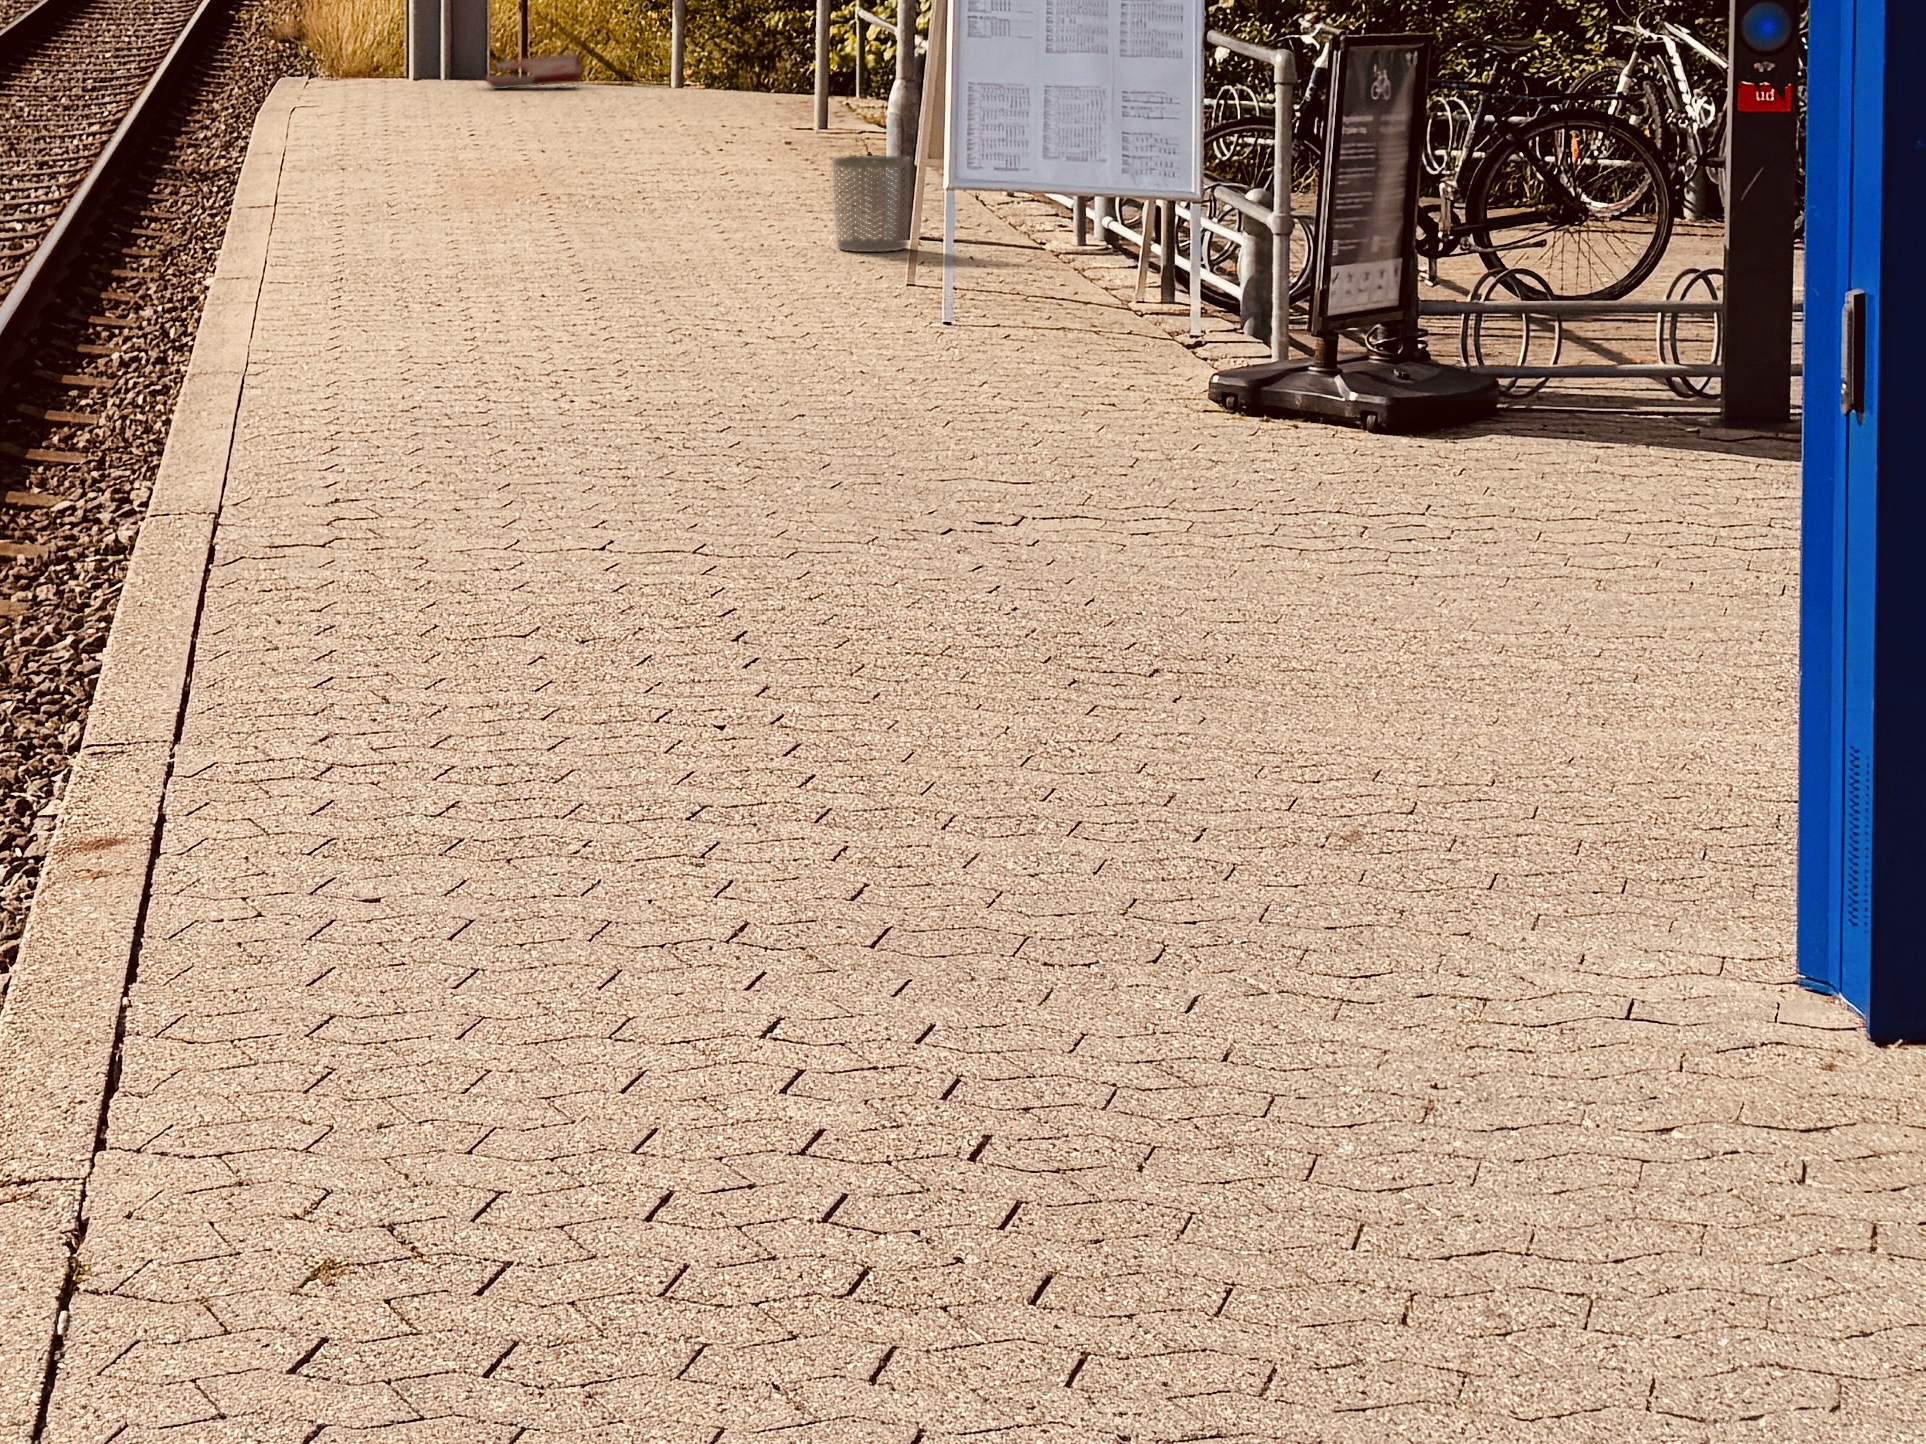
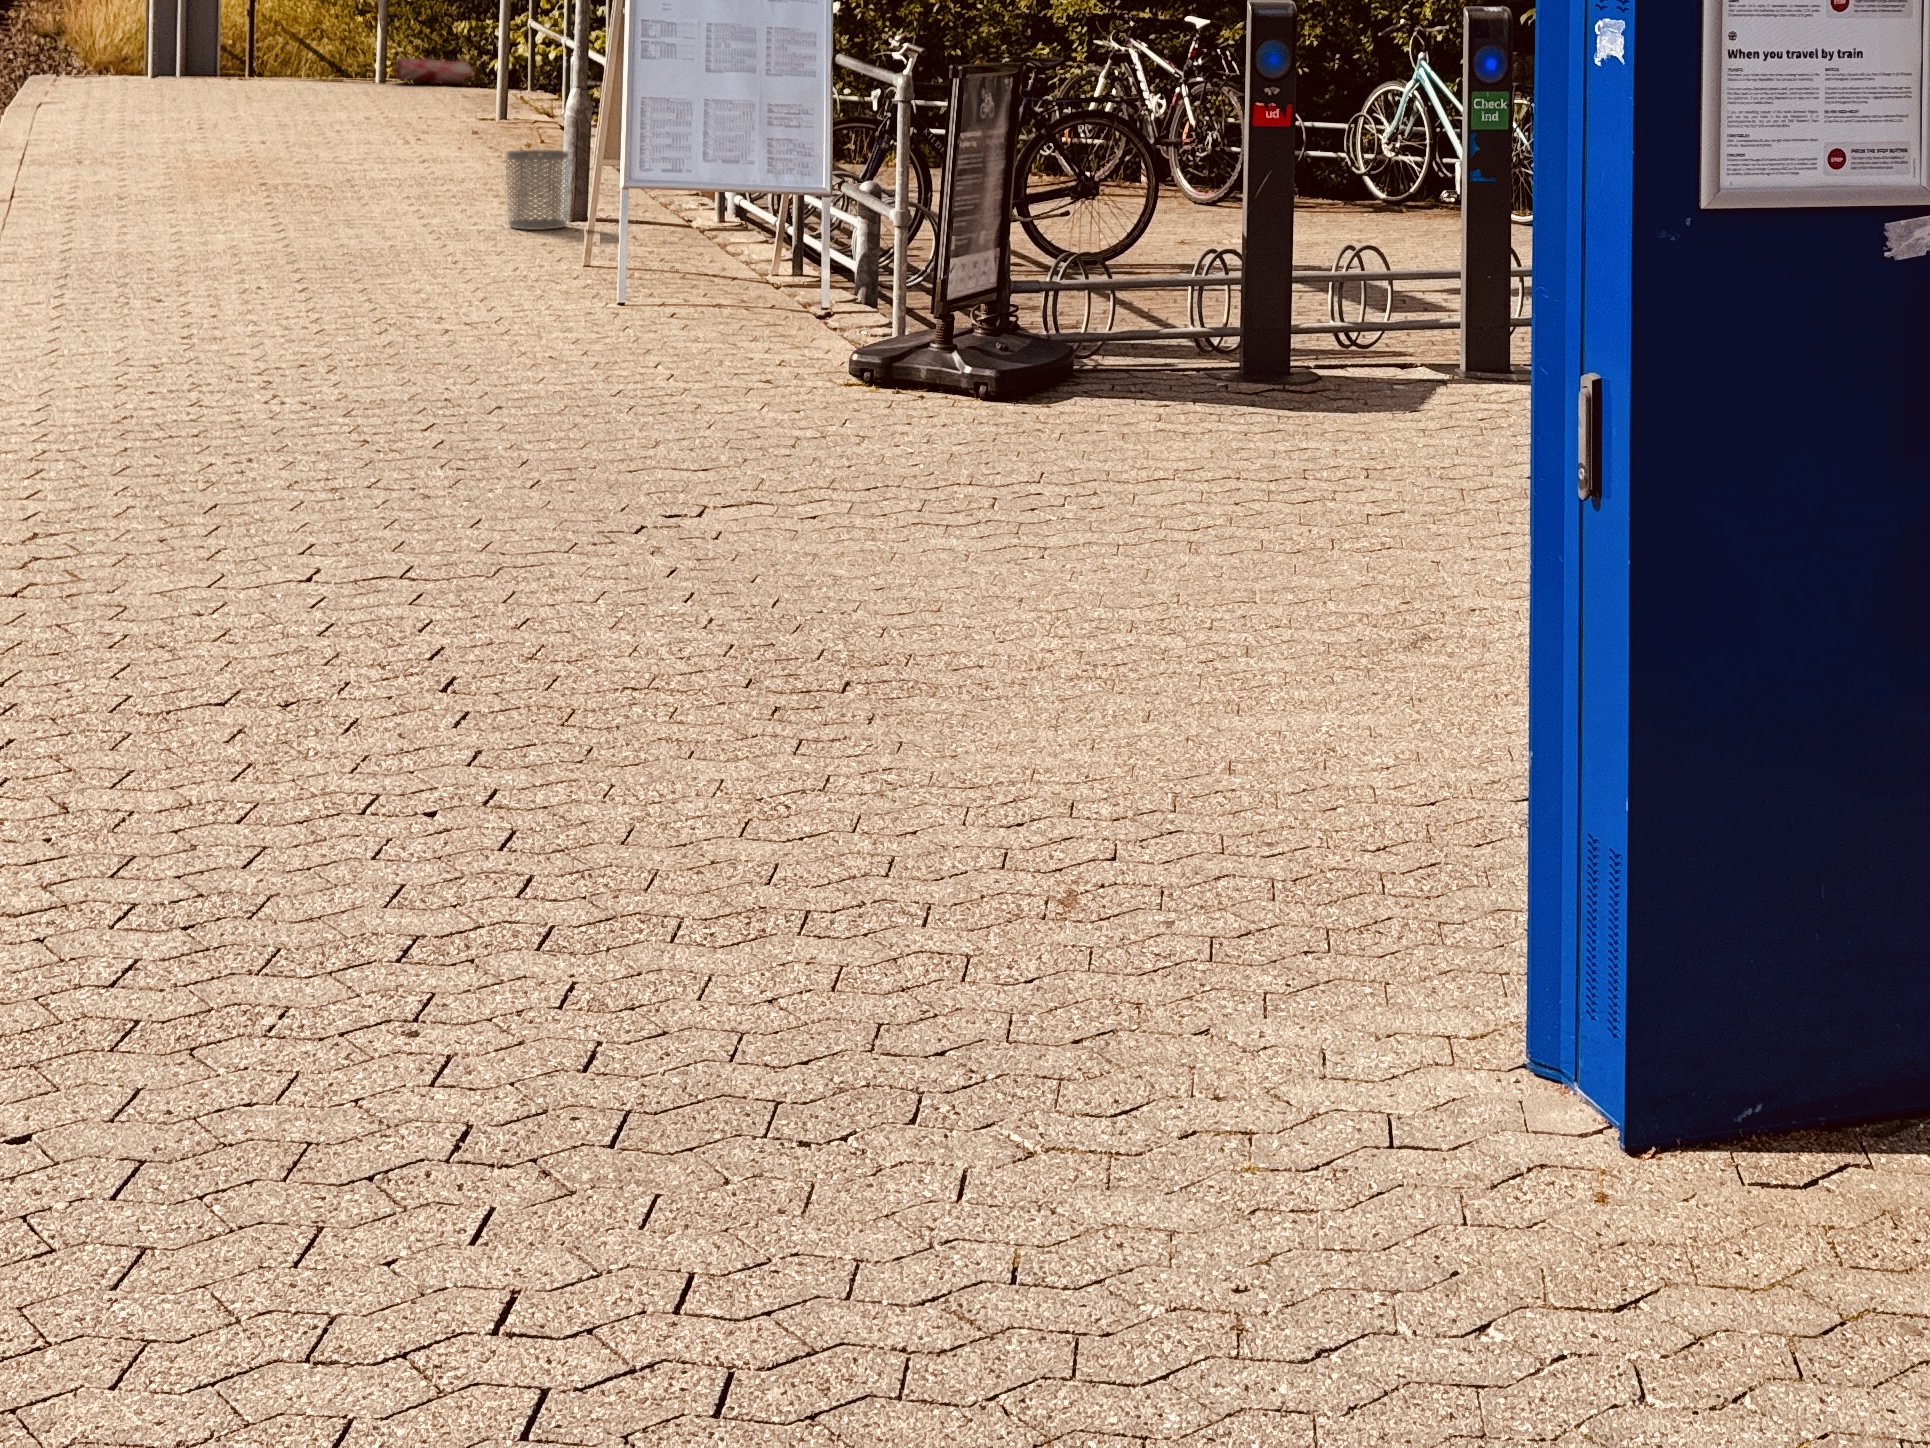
bag: present [486,51,583,89] -> present [393,58,473,84]

